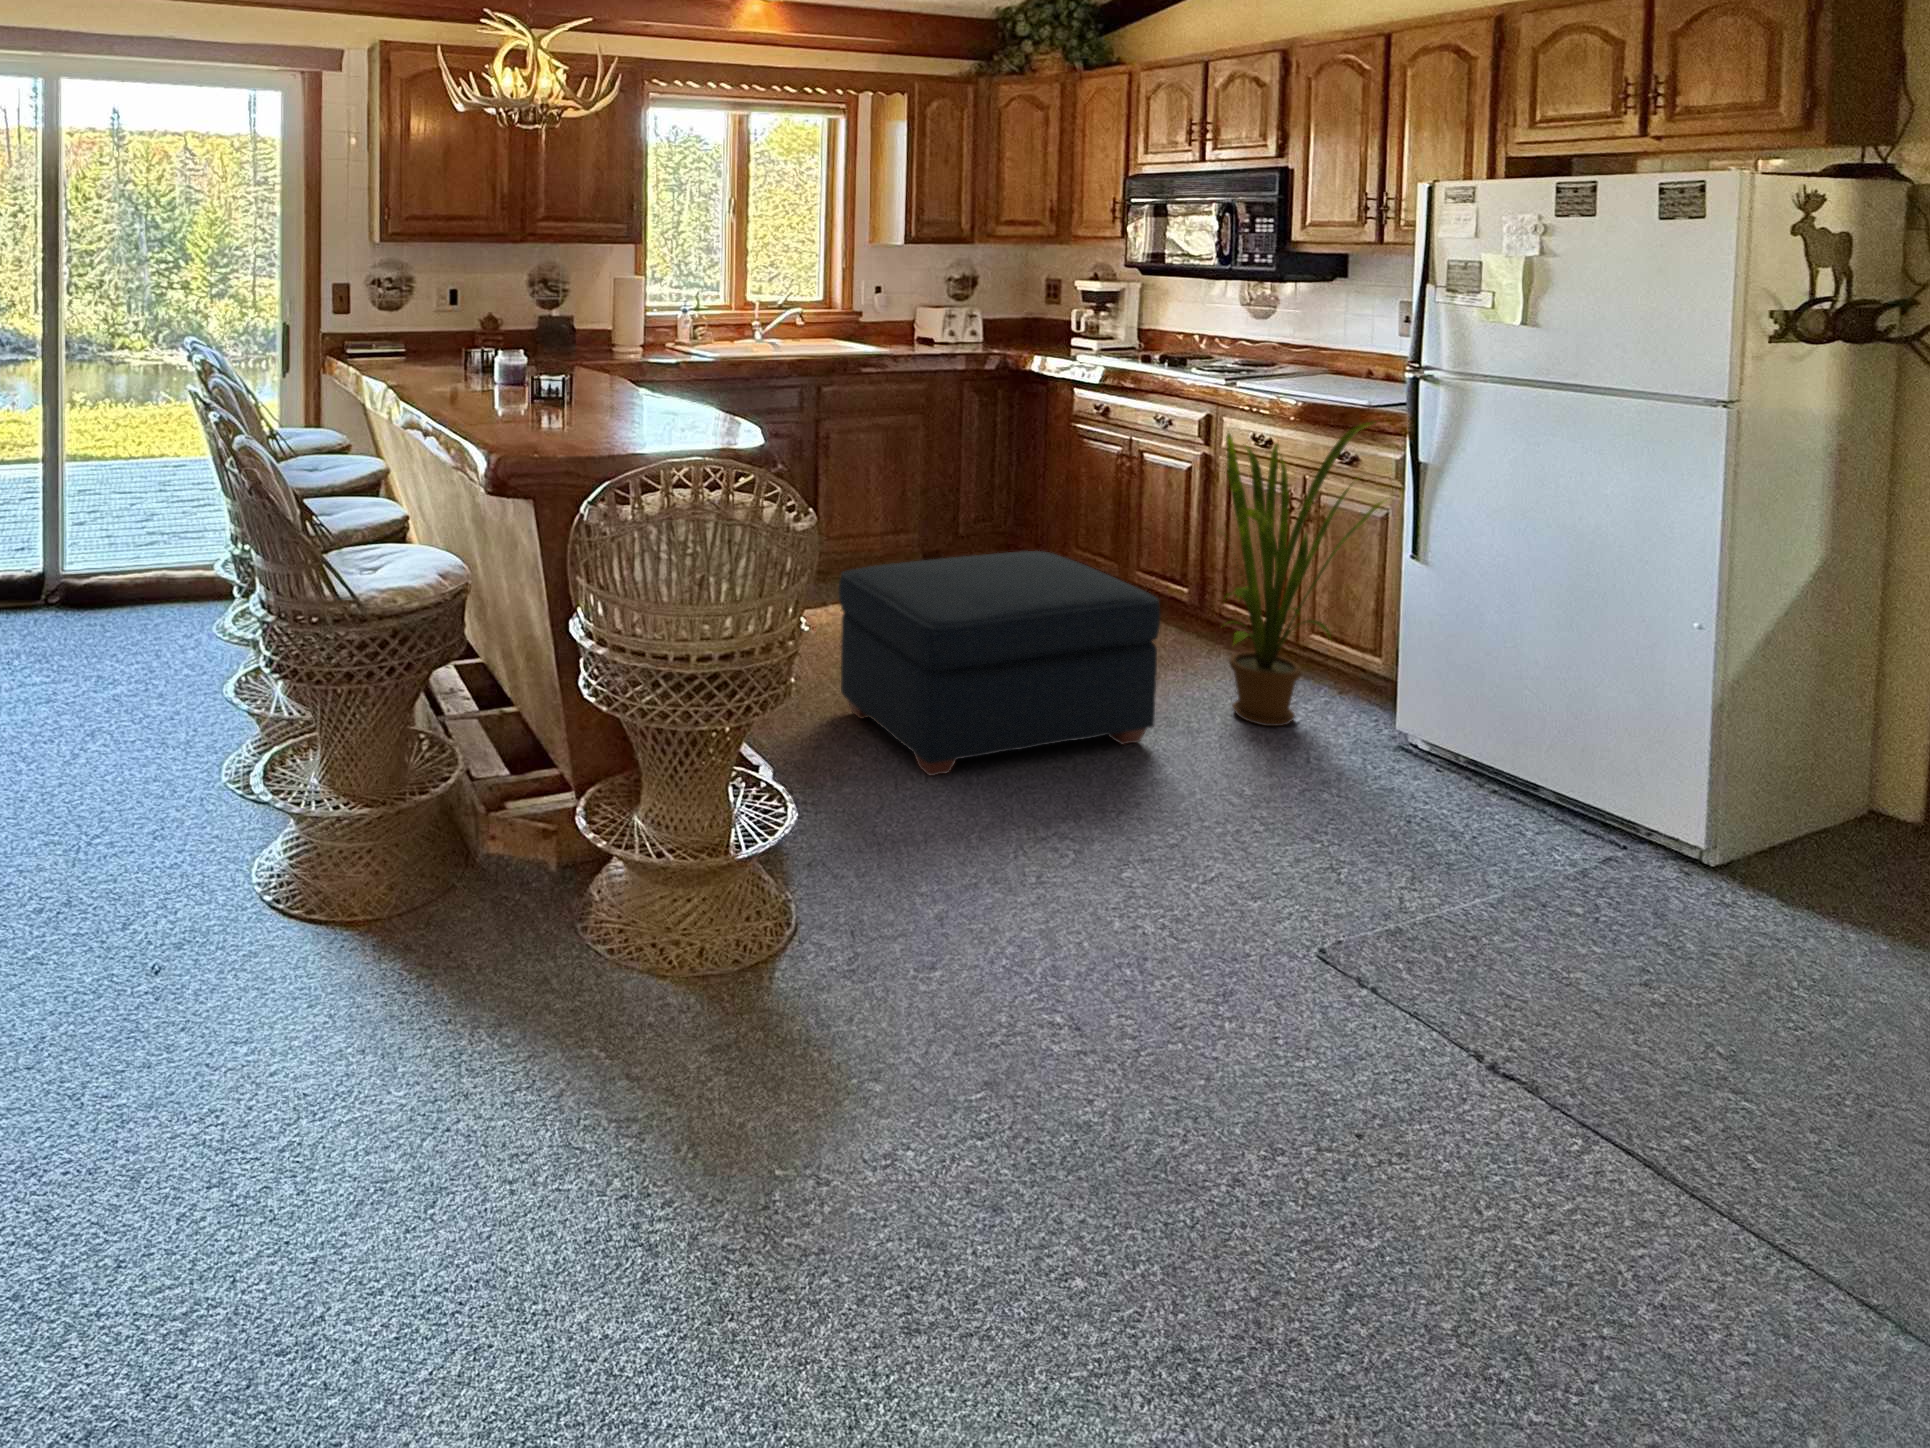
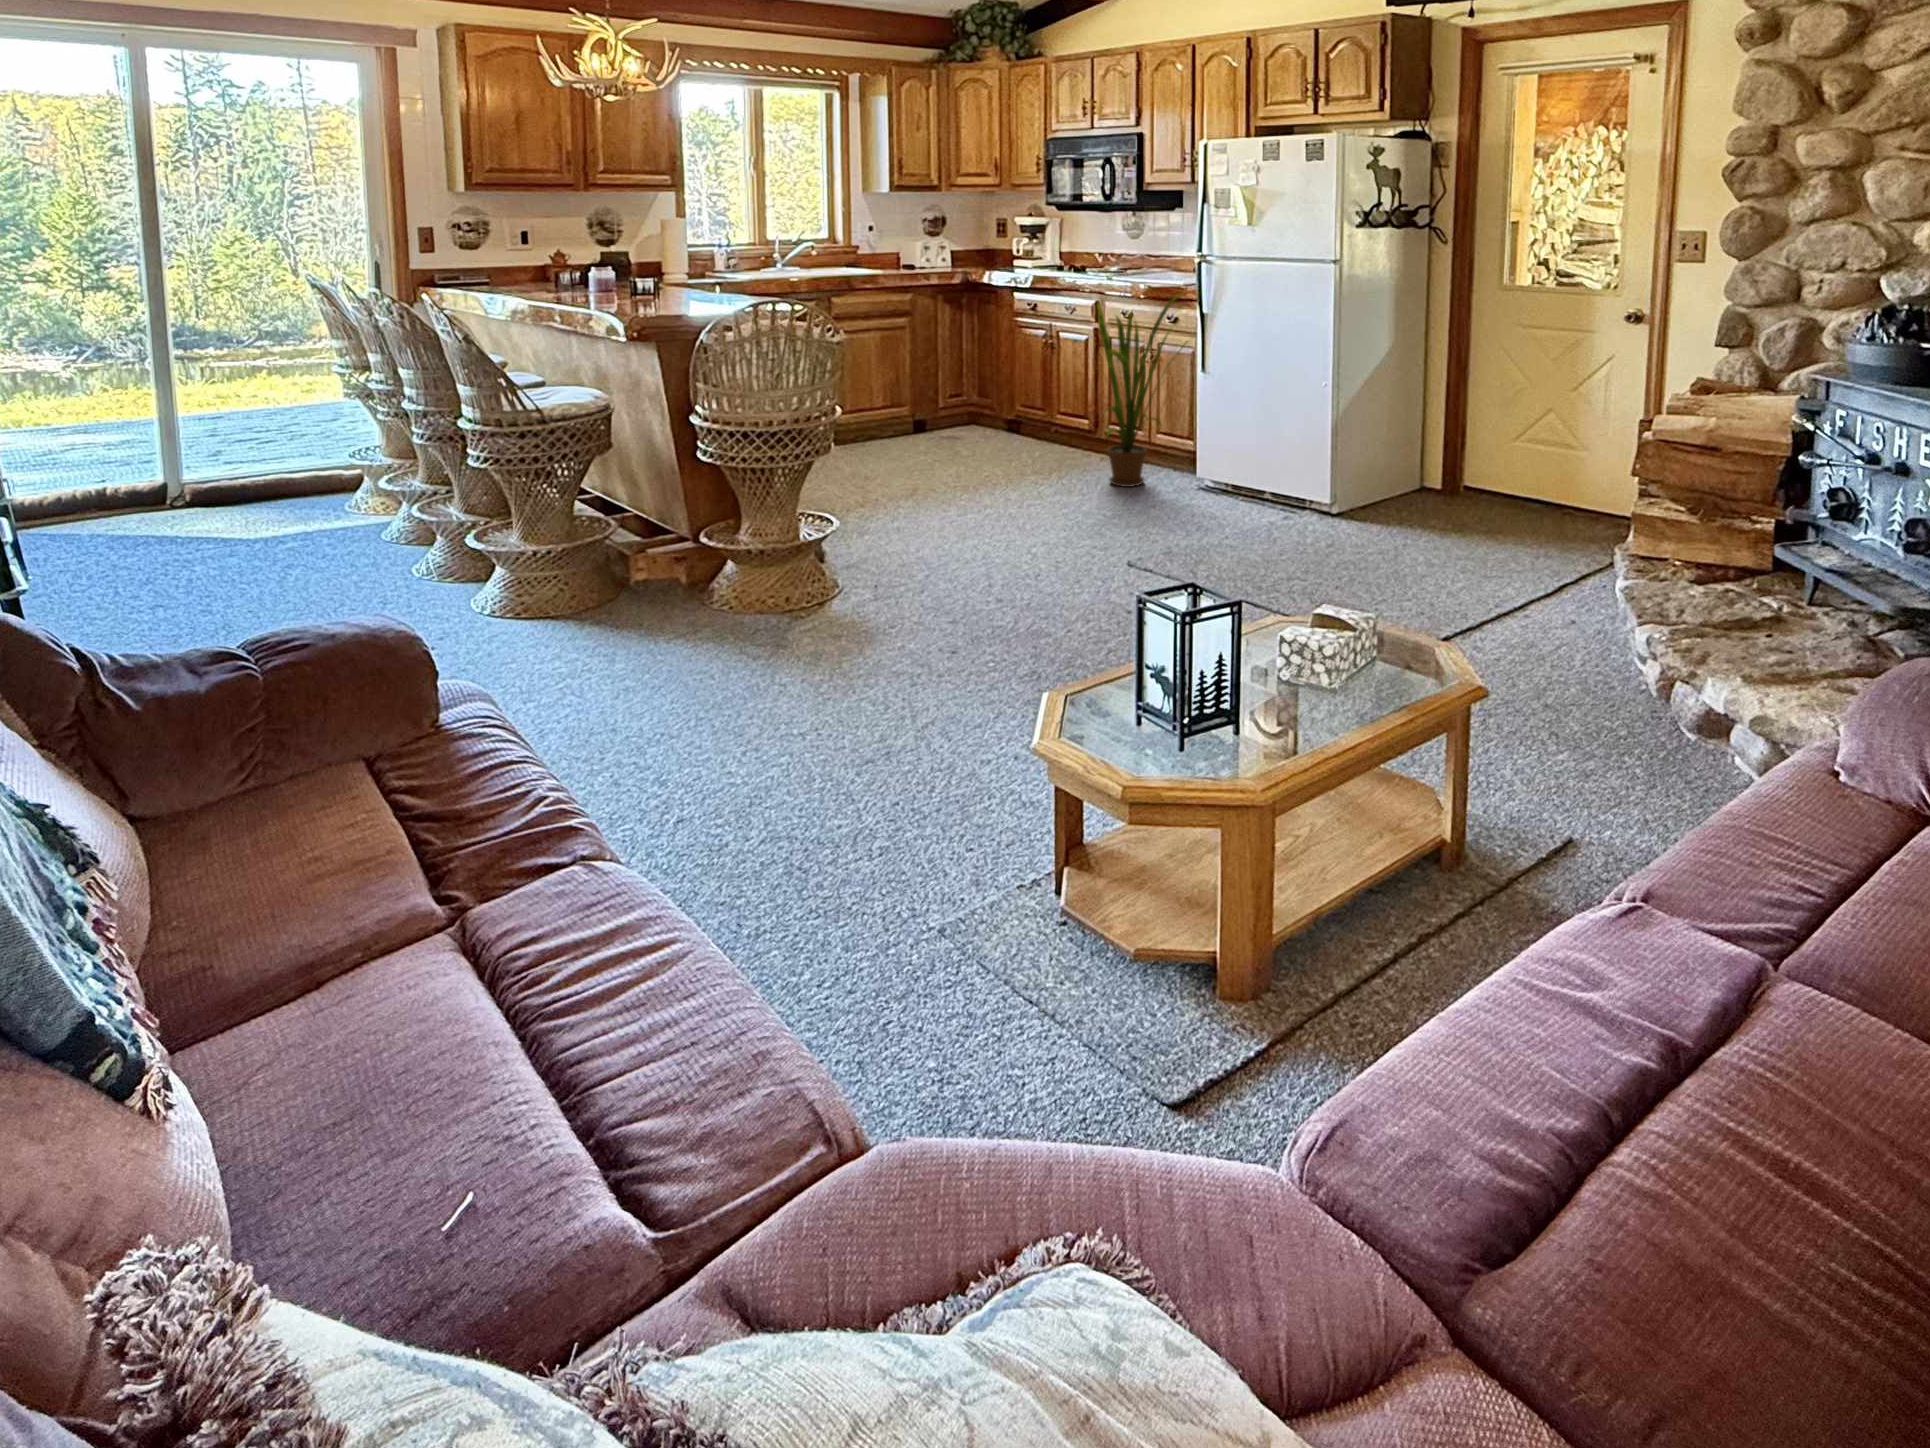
ottoman: present [839,551,1160,776] -> none [856,393,1060,526]

